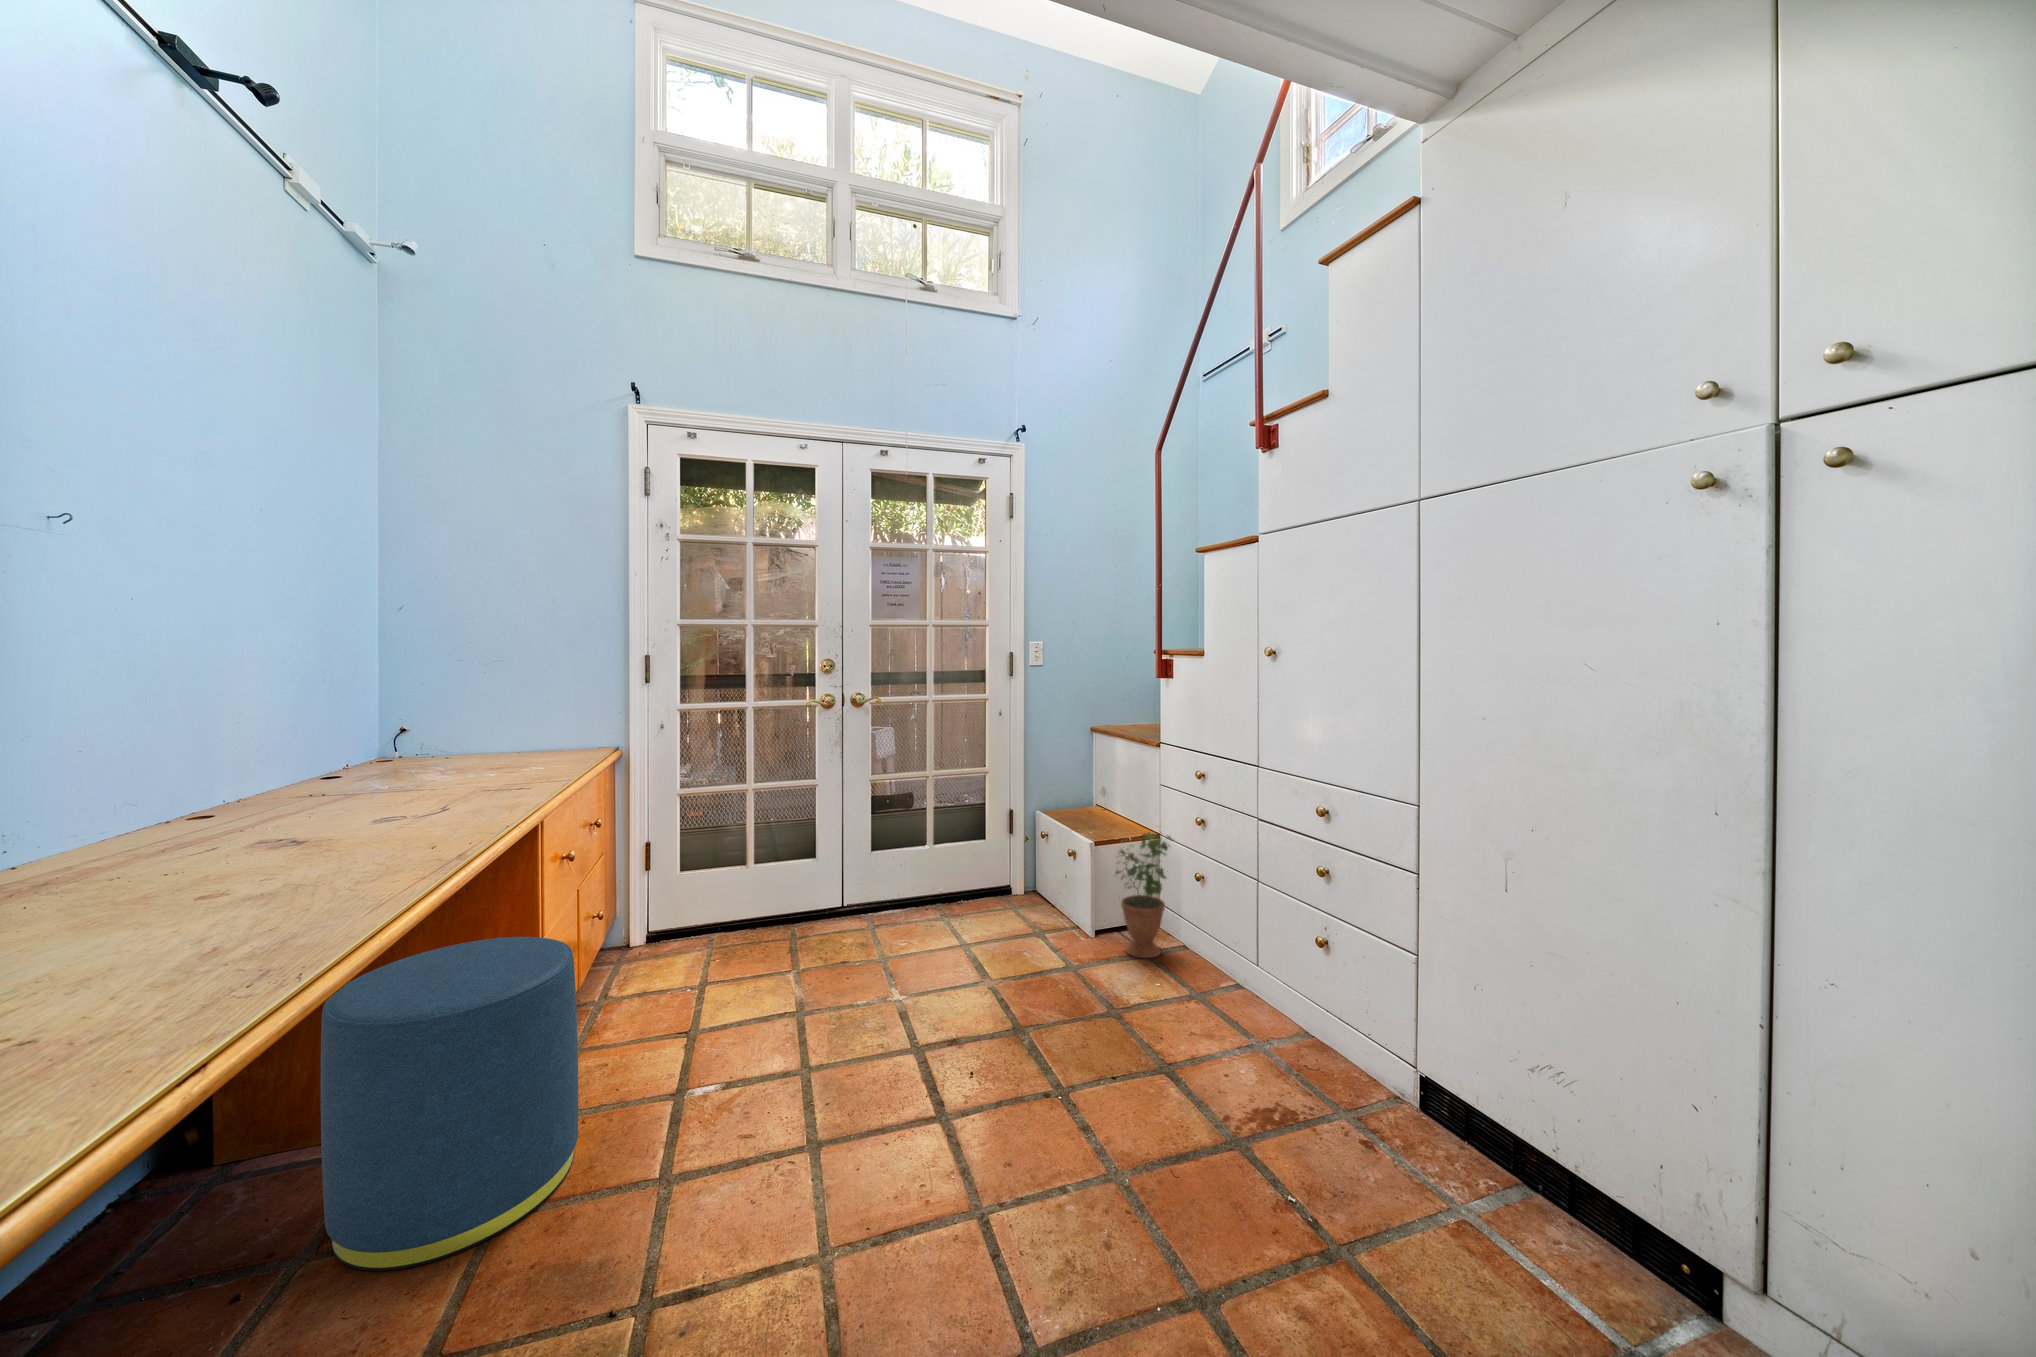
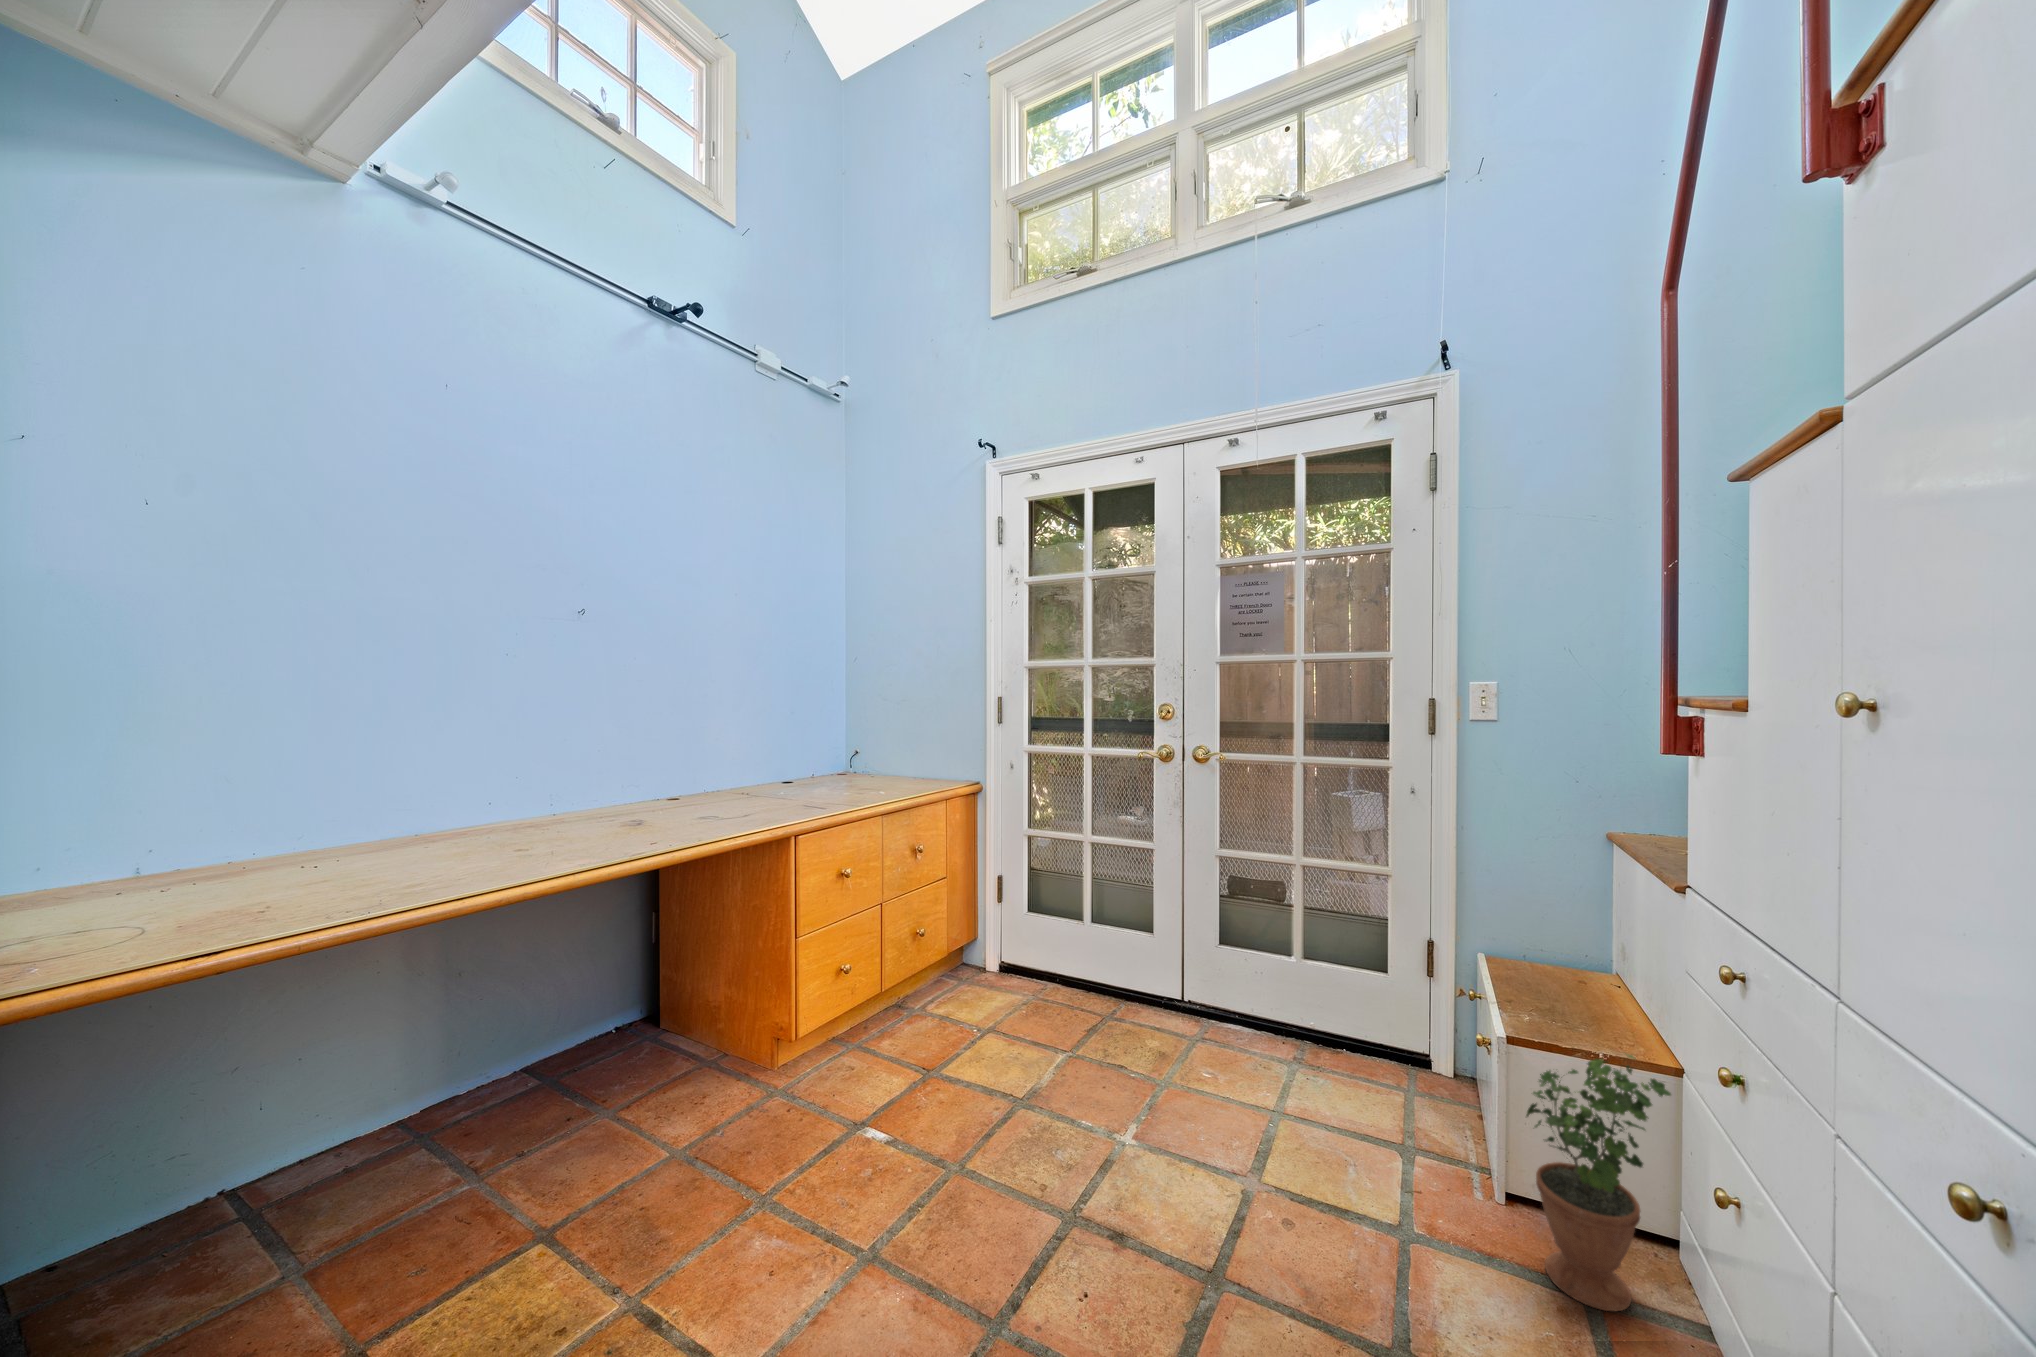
ottoman: present [321,937,578,1271] -> none [605,946,780,1207]

